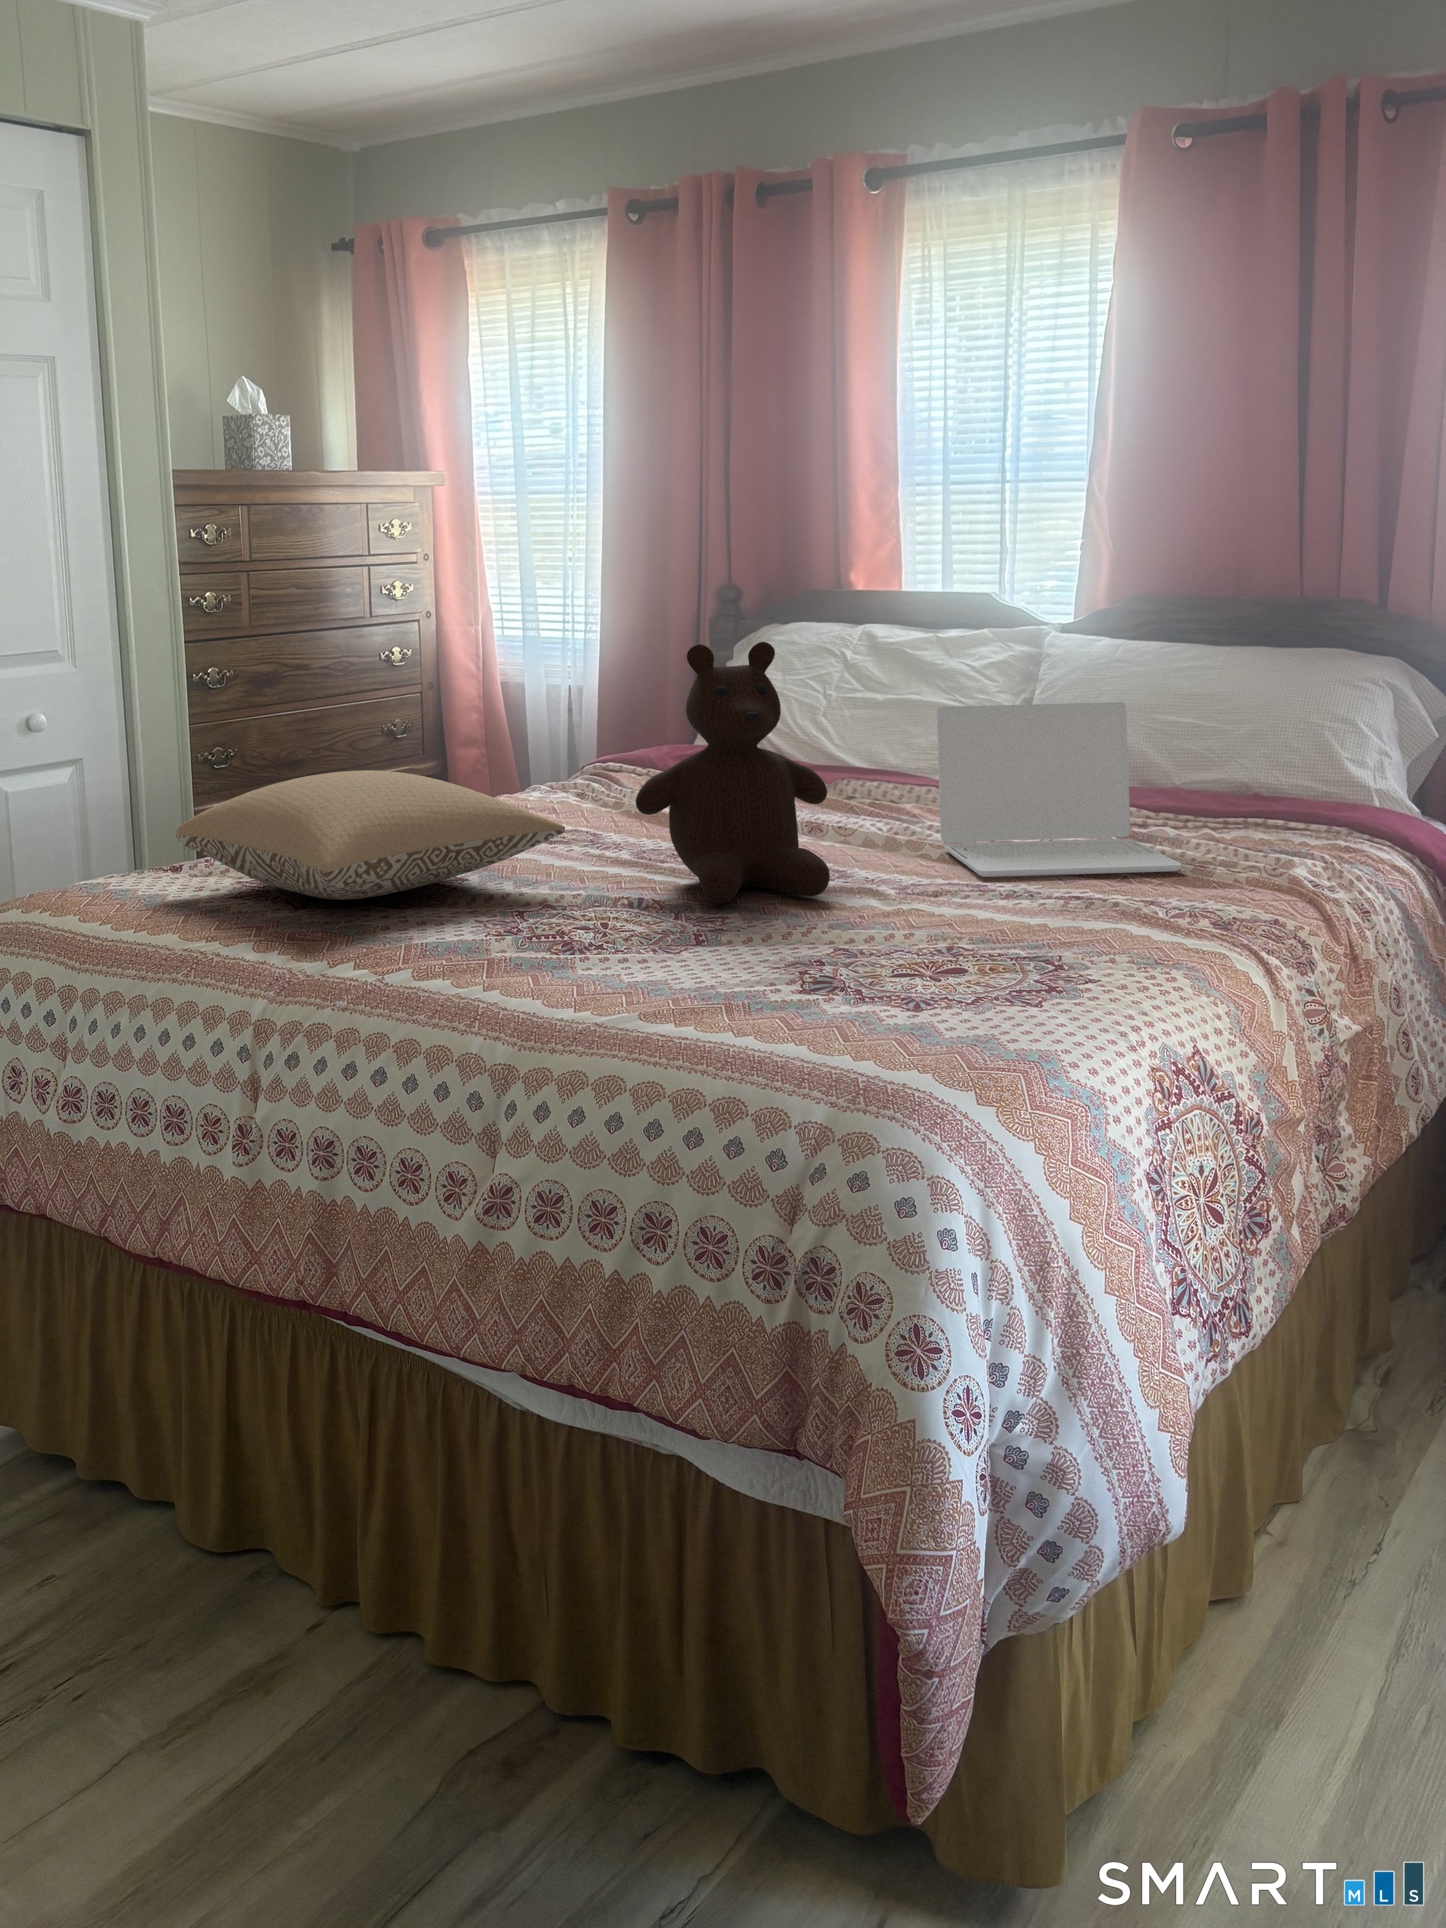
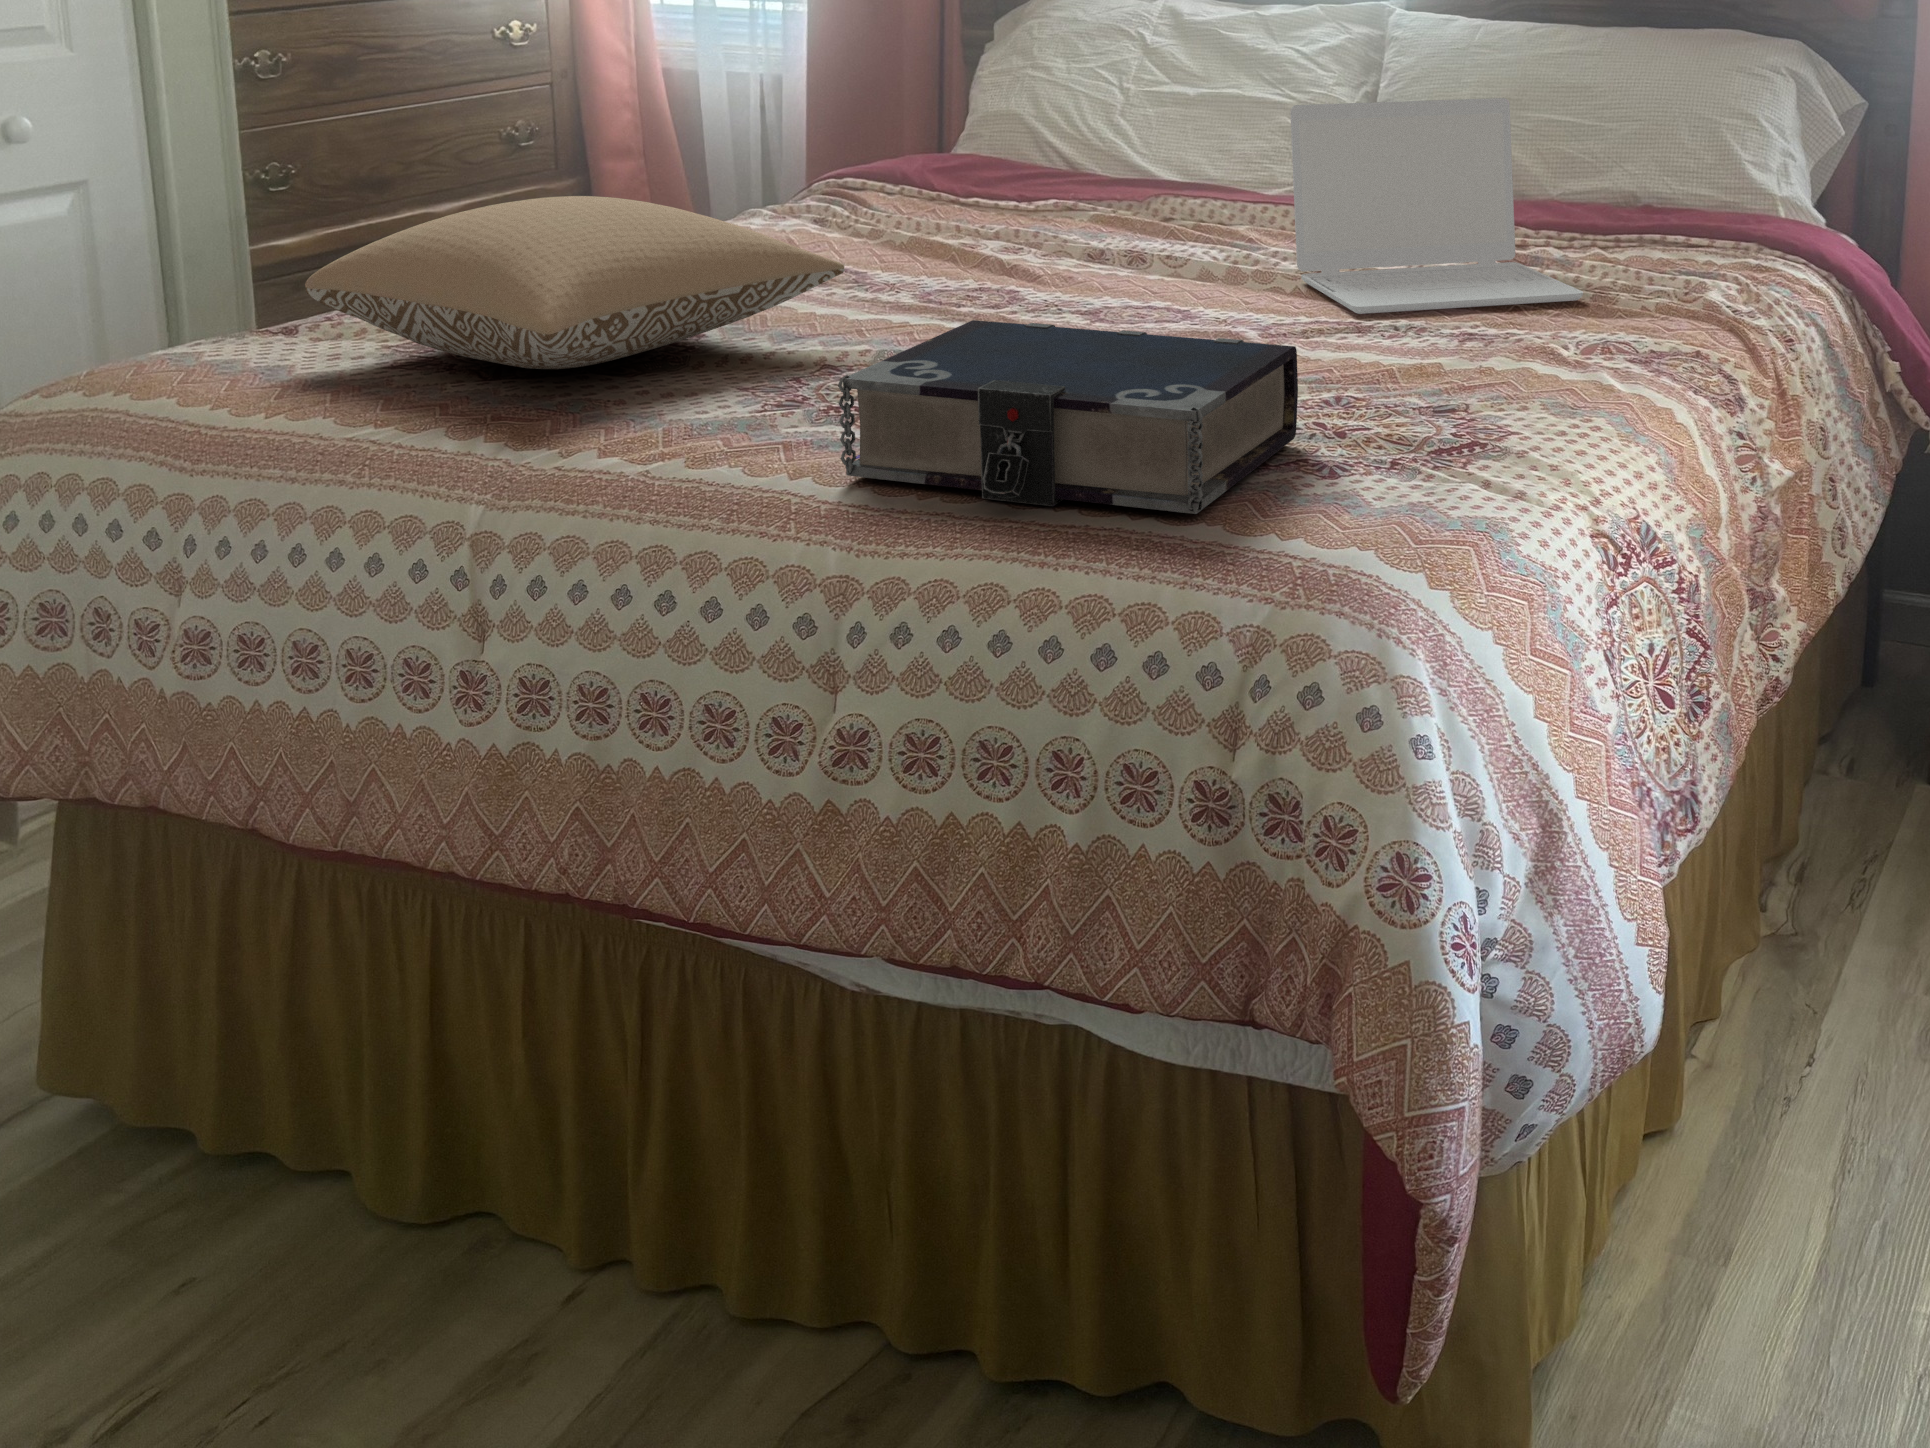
teddy bear: present [636,642,830,903] -> none [935,26,1184,357]
book: none [521,870,899,1032] -> present [838,320,1298,514]

